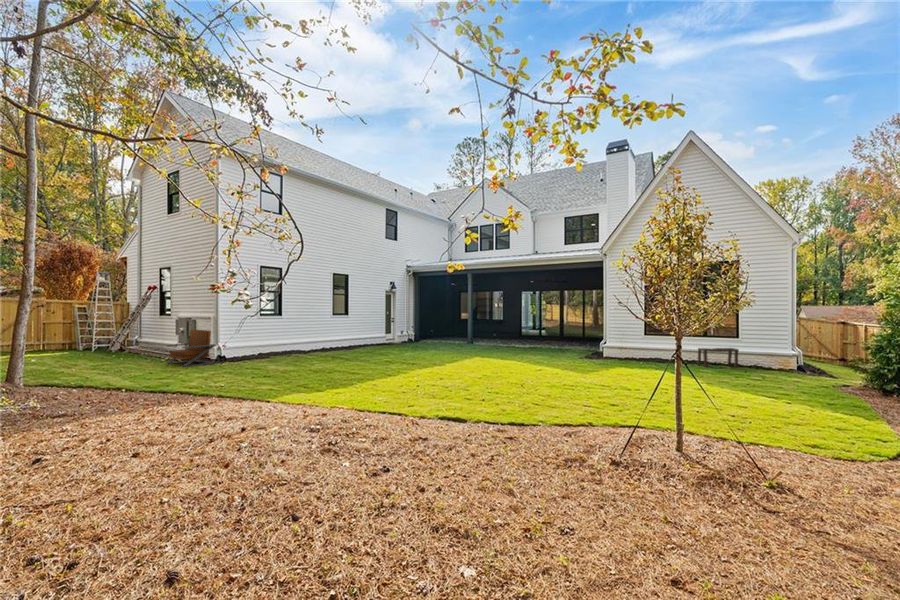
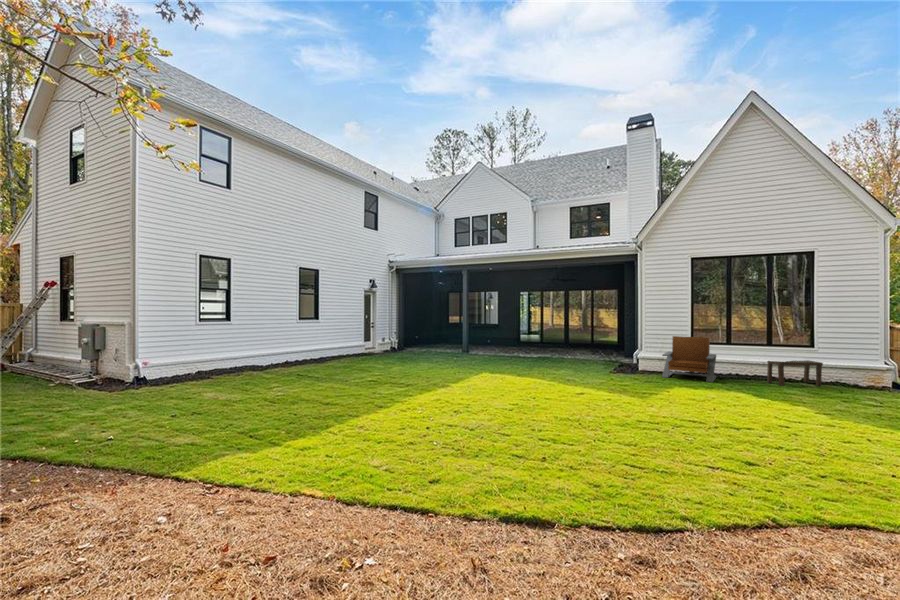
lounge chair: present [166,330,216,367] -> present [662,336,716,382]

